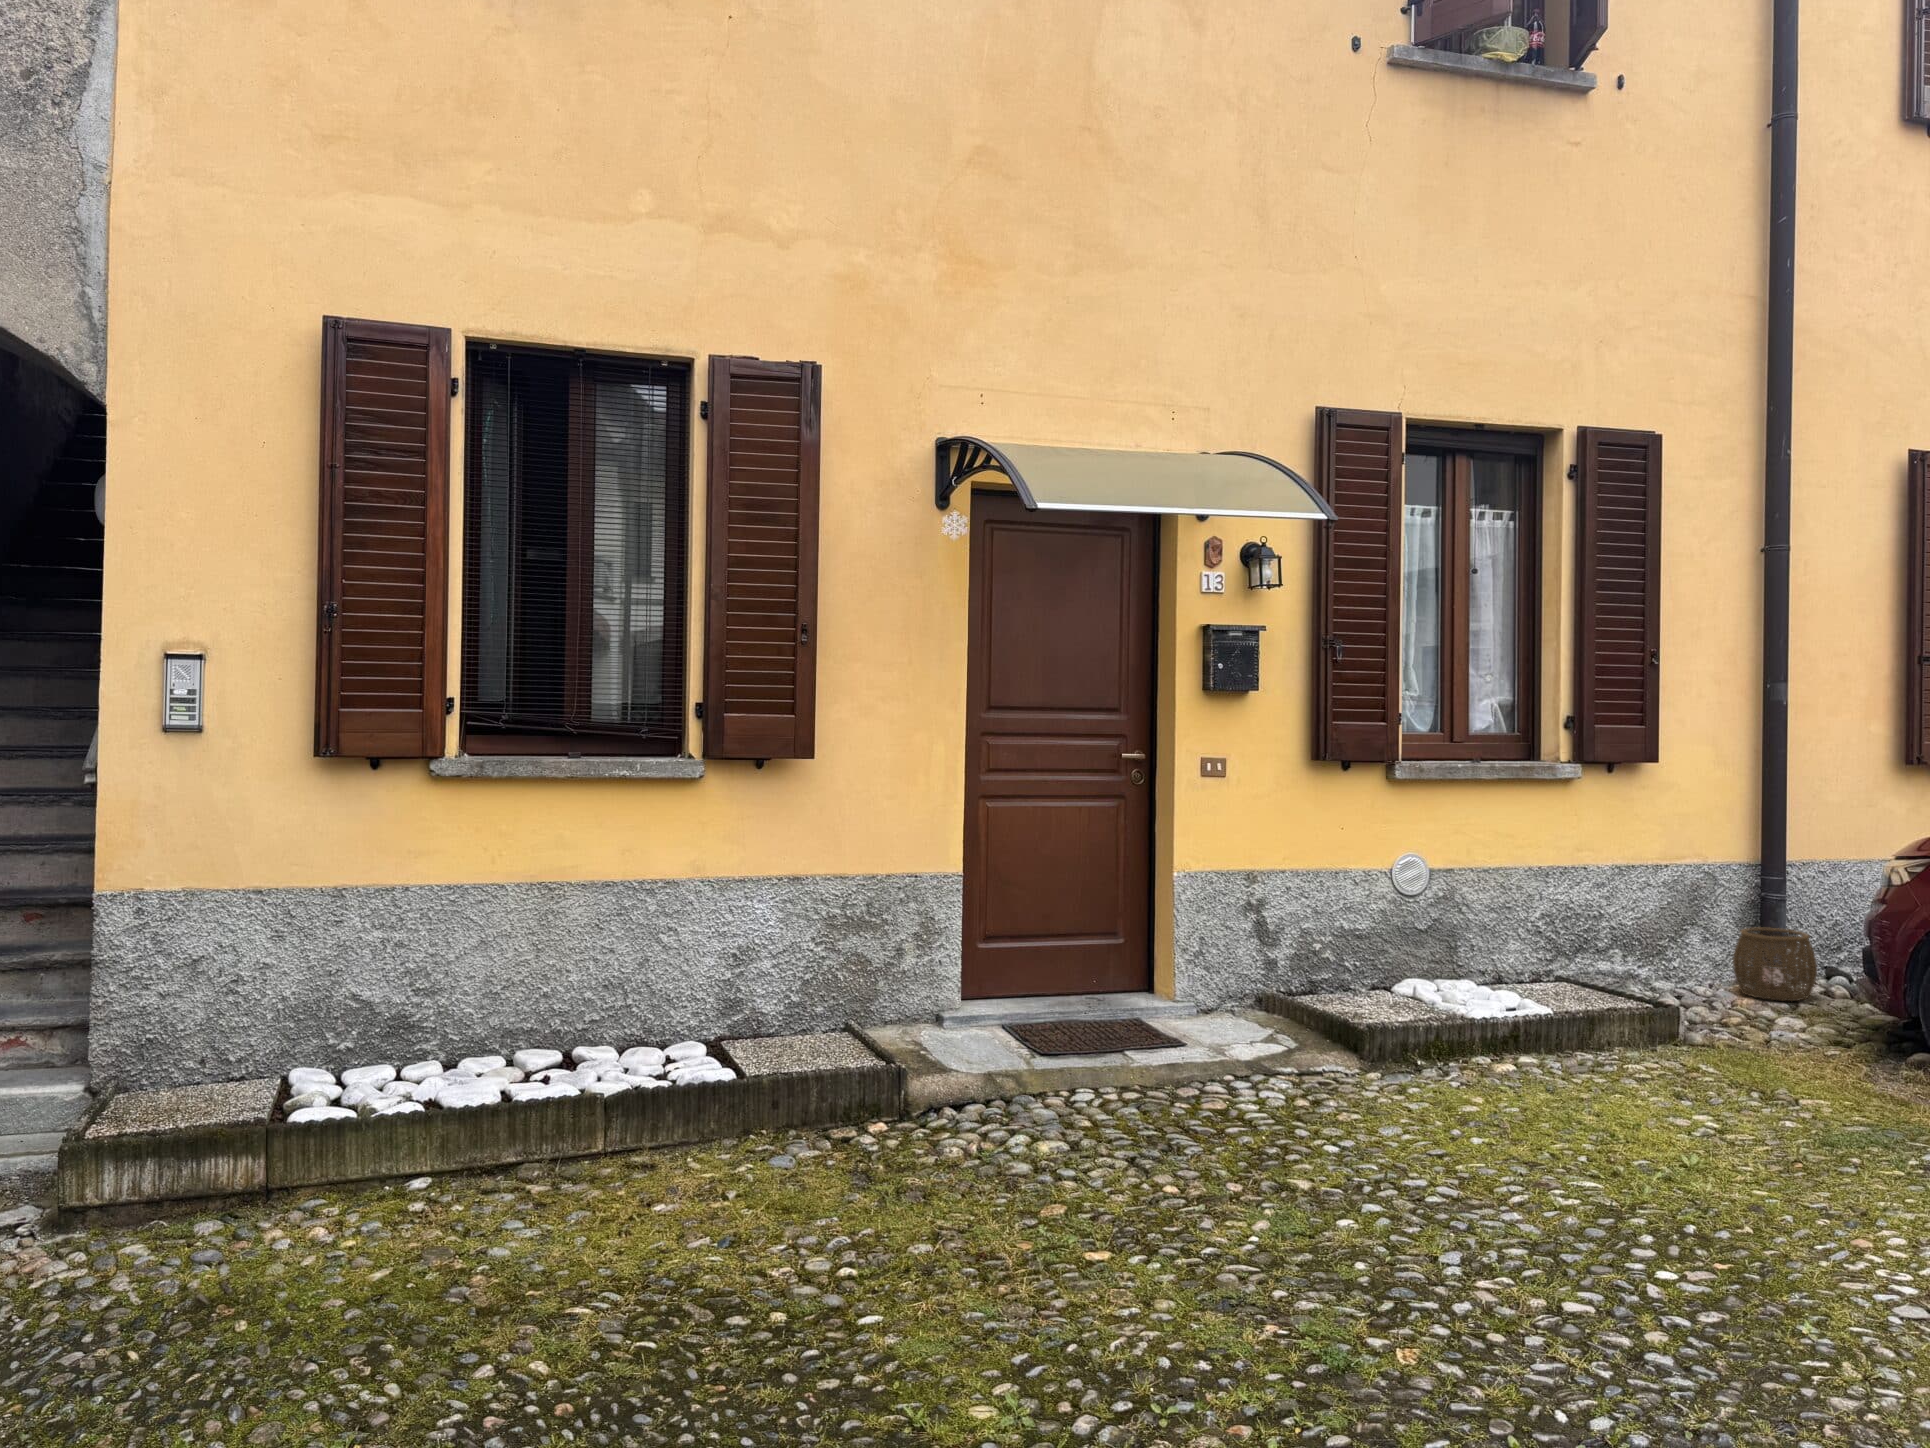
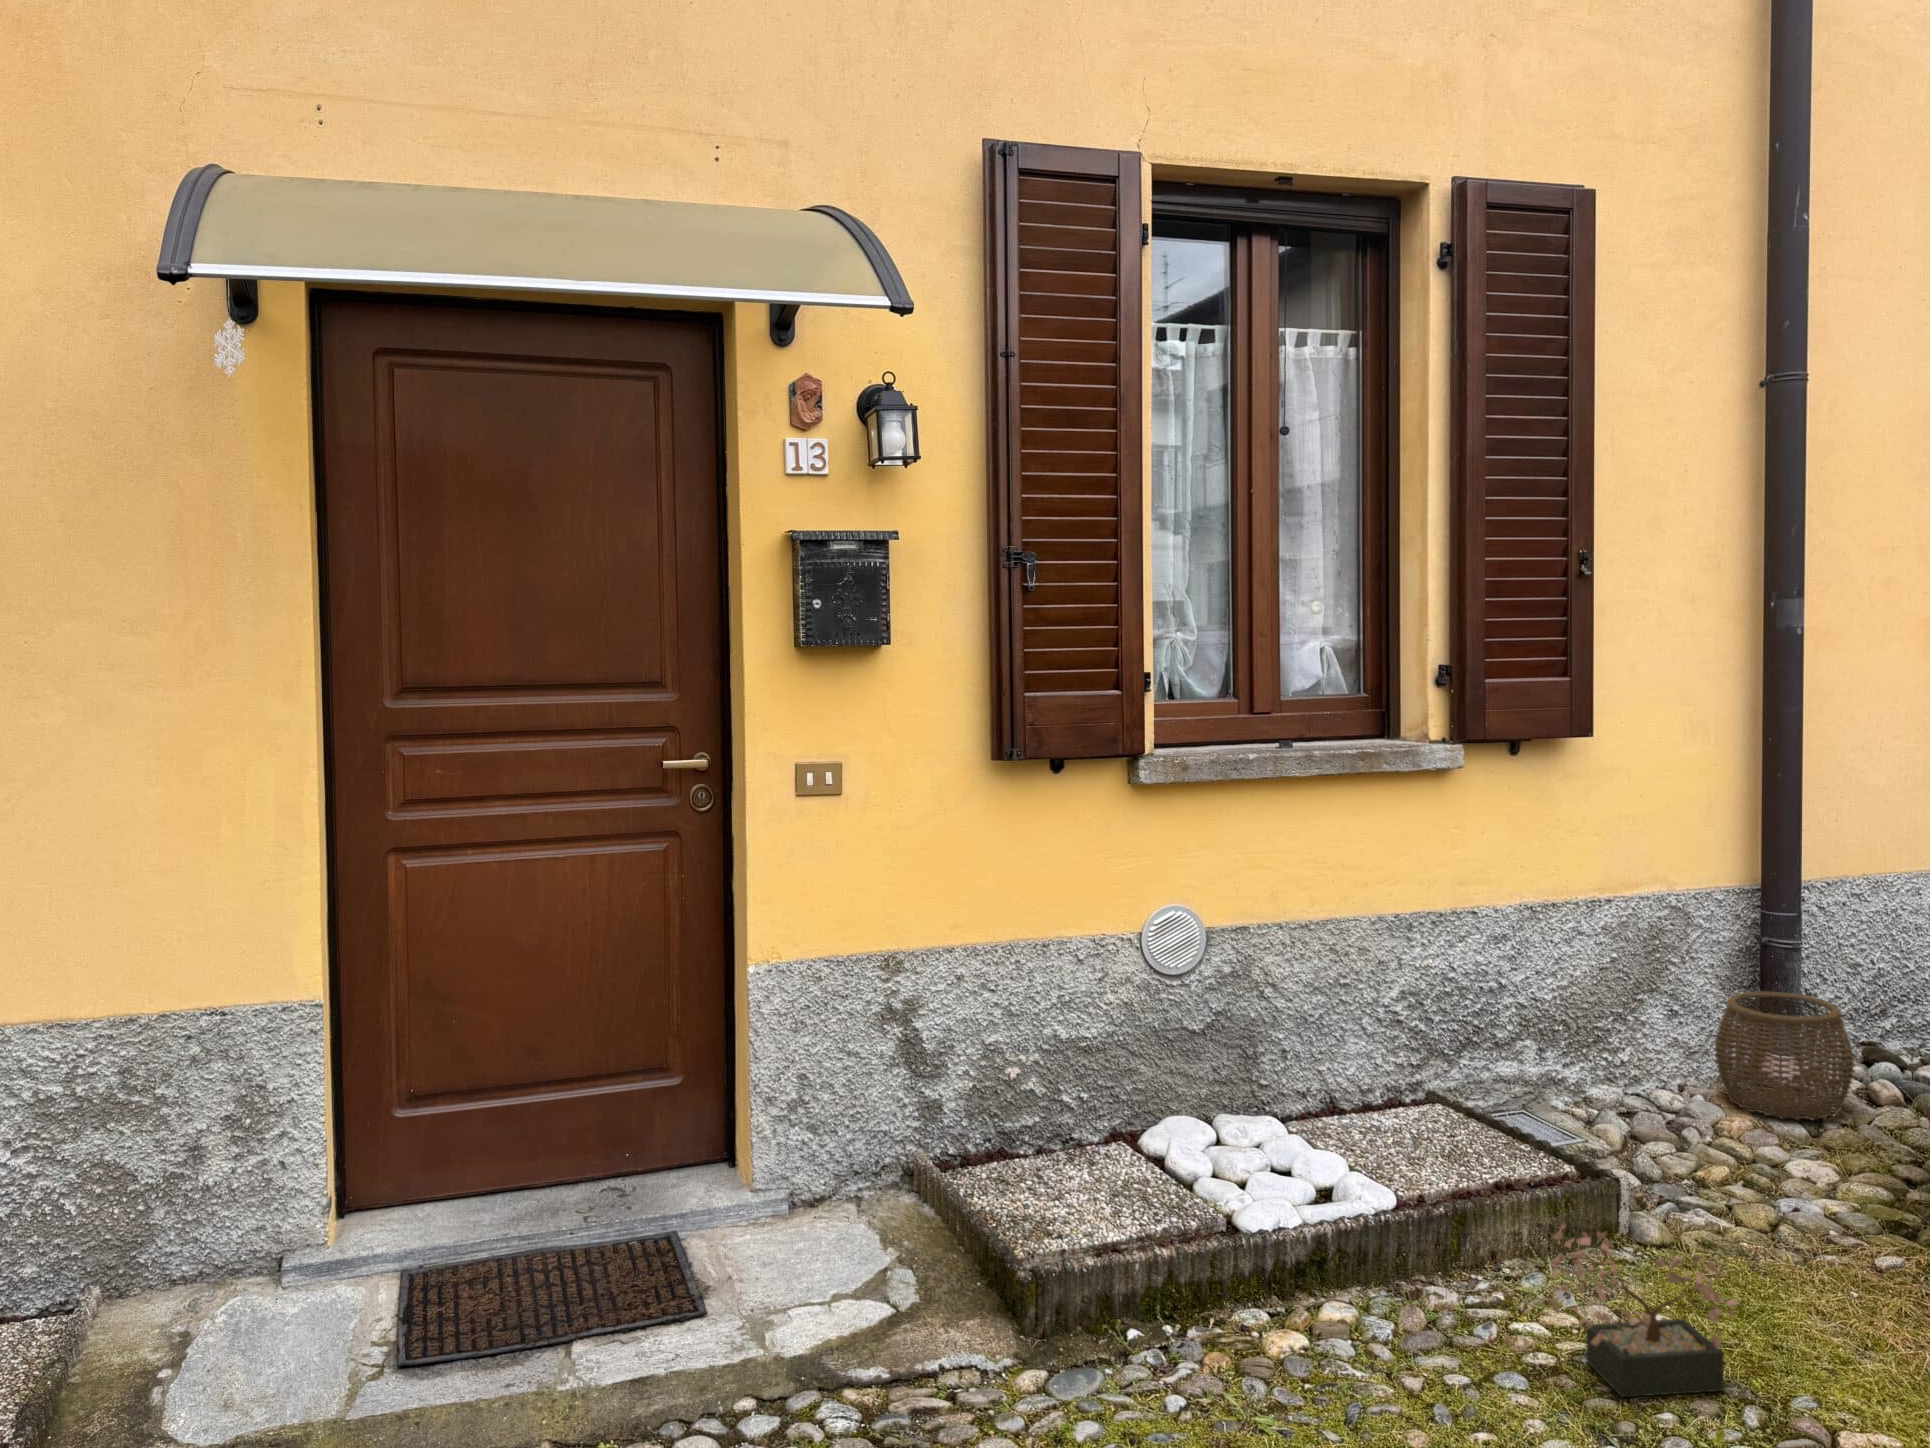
decorative plant: none [1640,1001,1738,1085] -> present [1550,1224,1737,1397]

